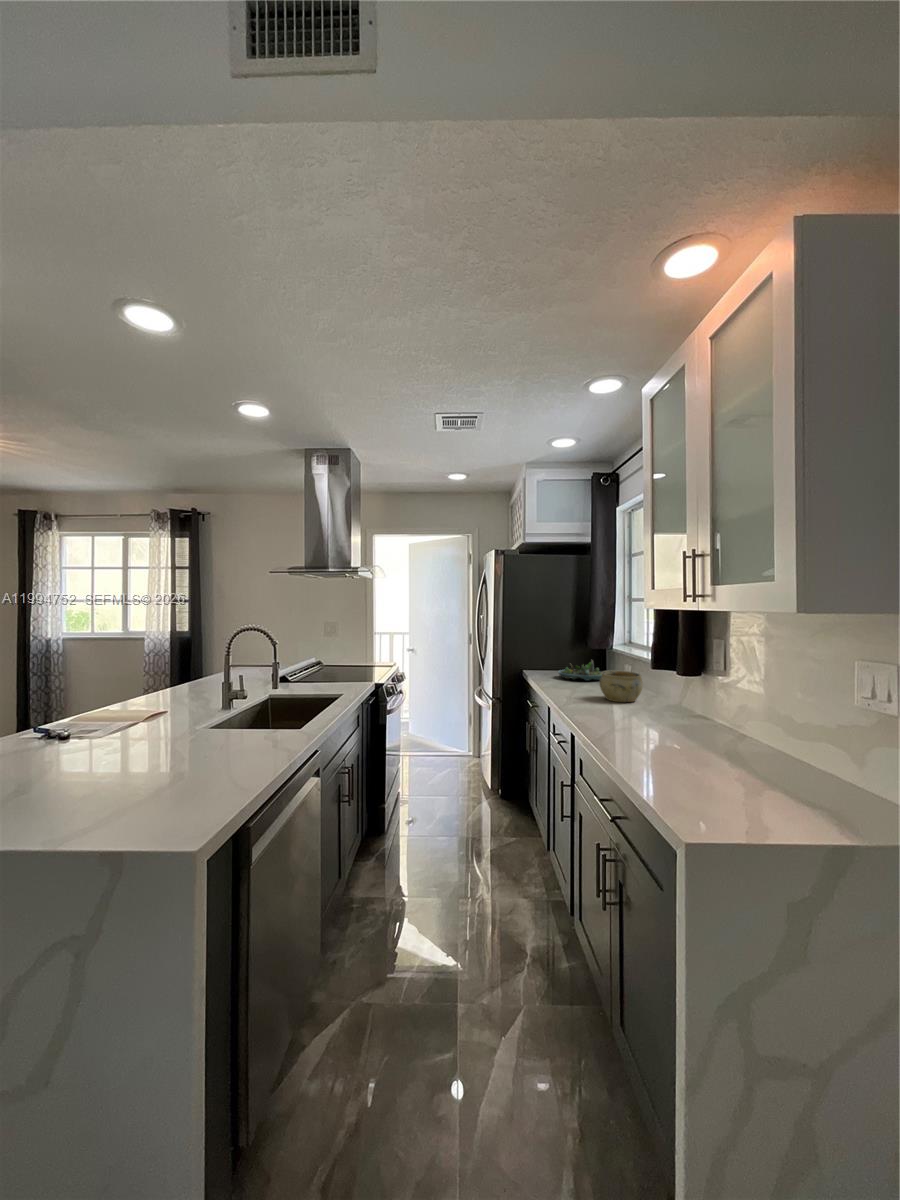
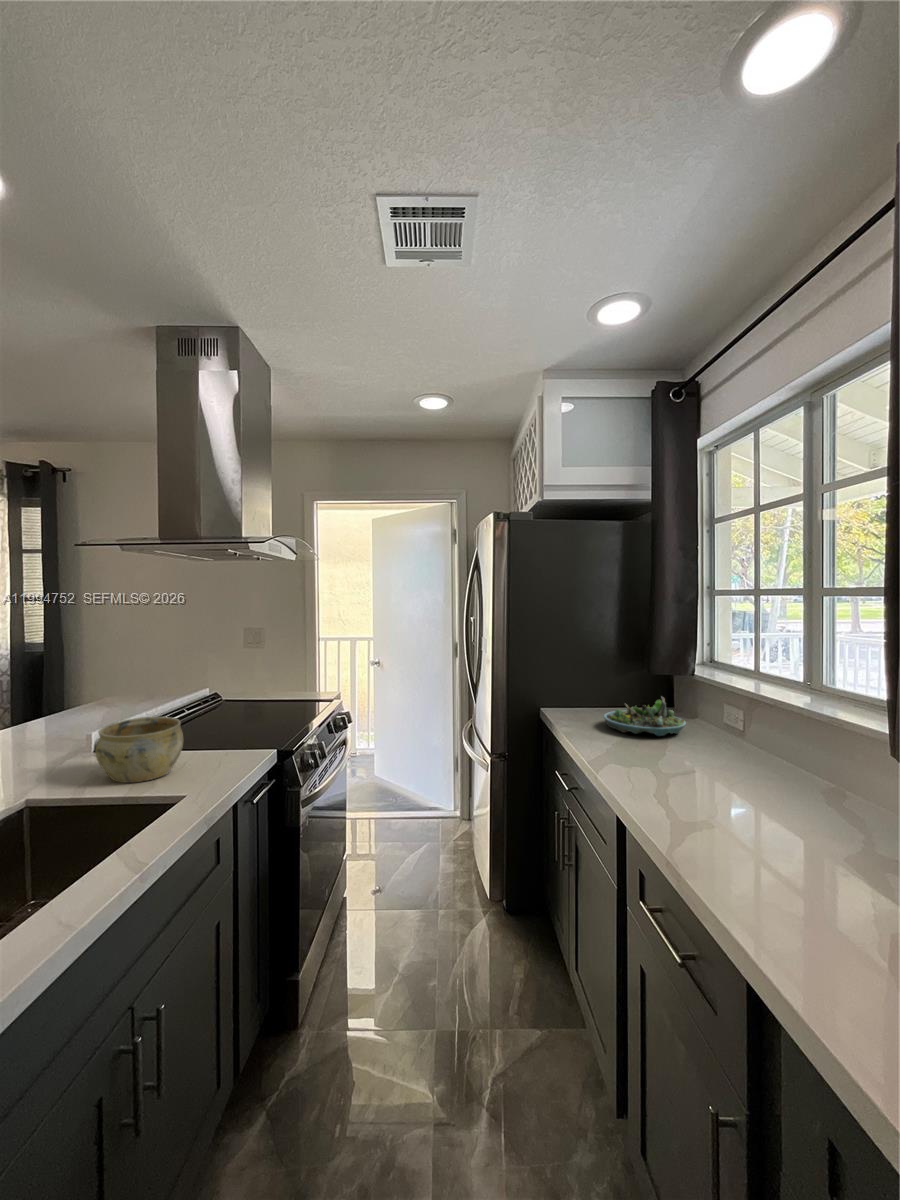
ceramic bowl: present [599,670,643,702] -> present [95,717,183,783]

